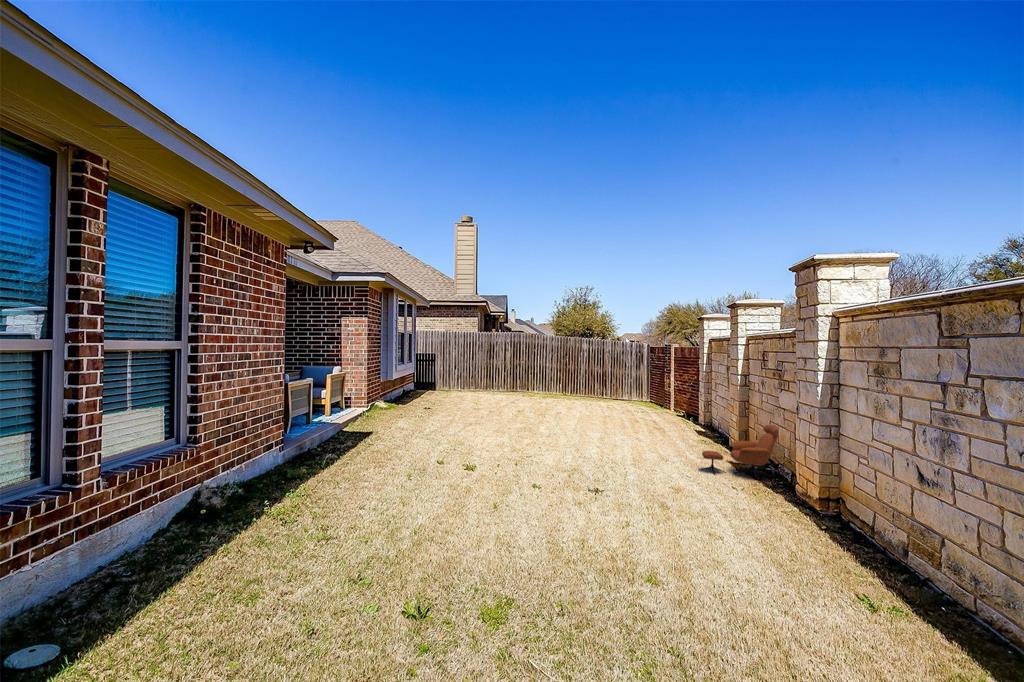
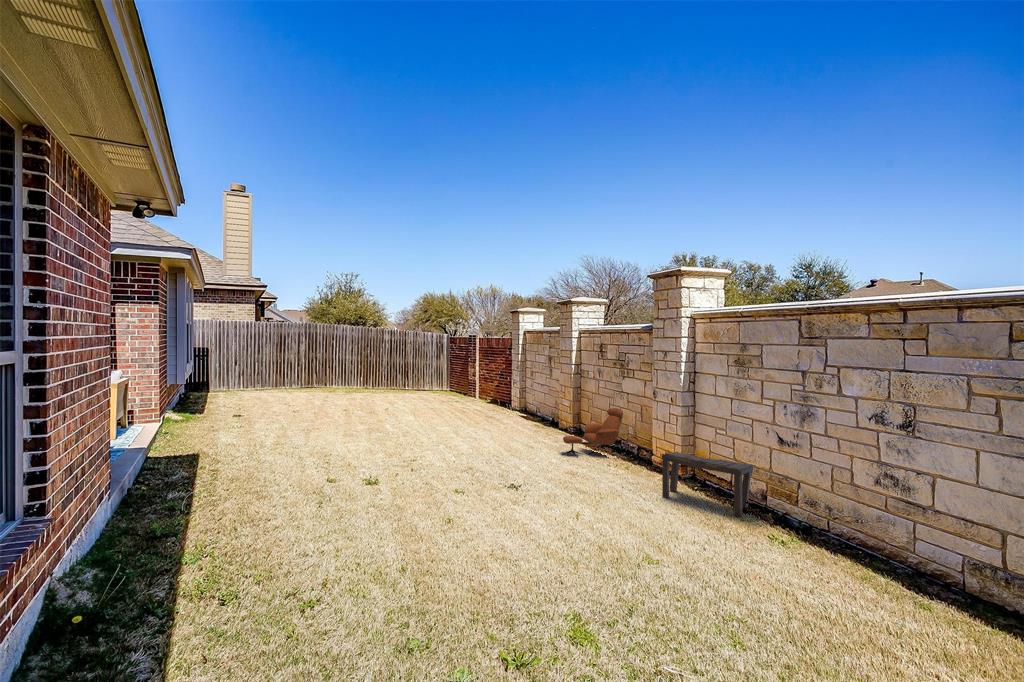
bench: none [765,477,889,568] -> present [661,452,753,517]

